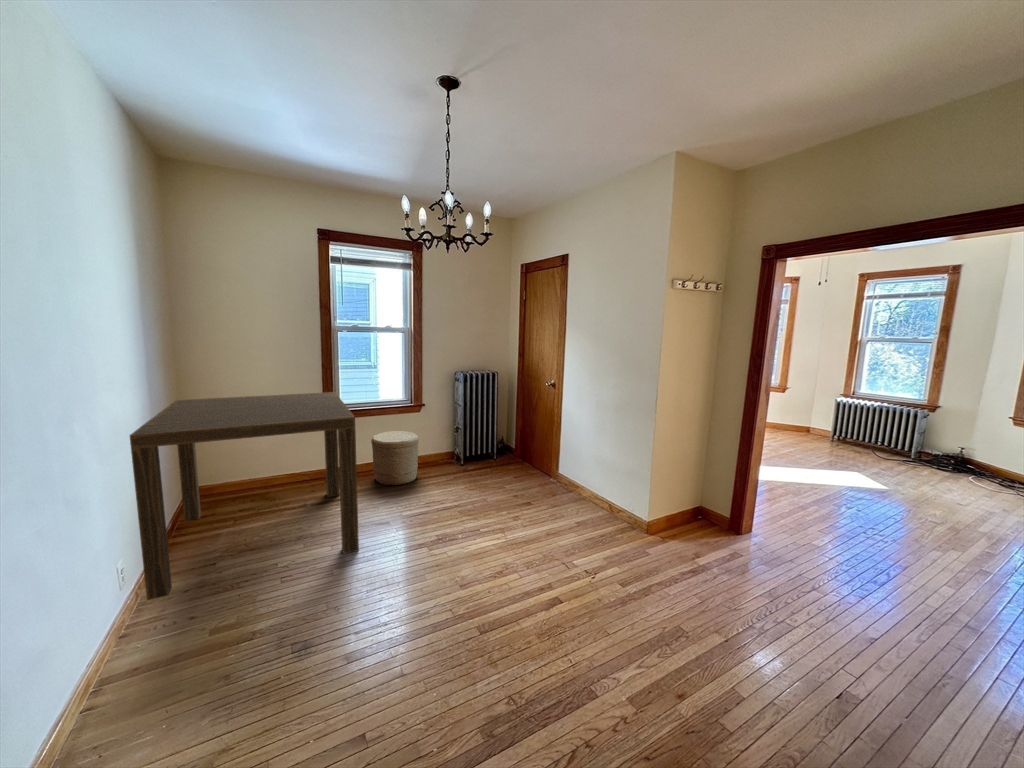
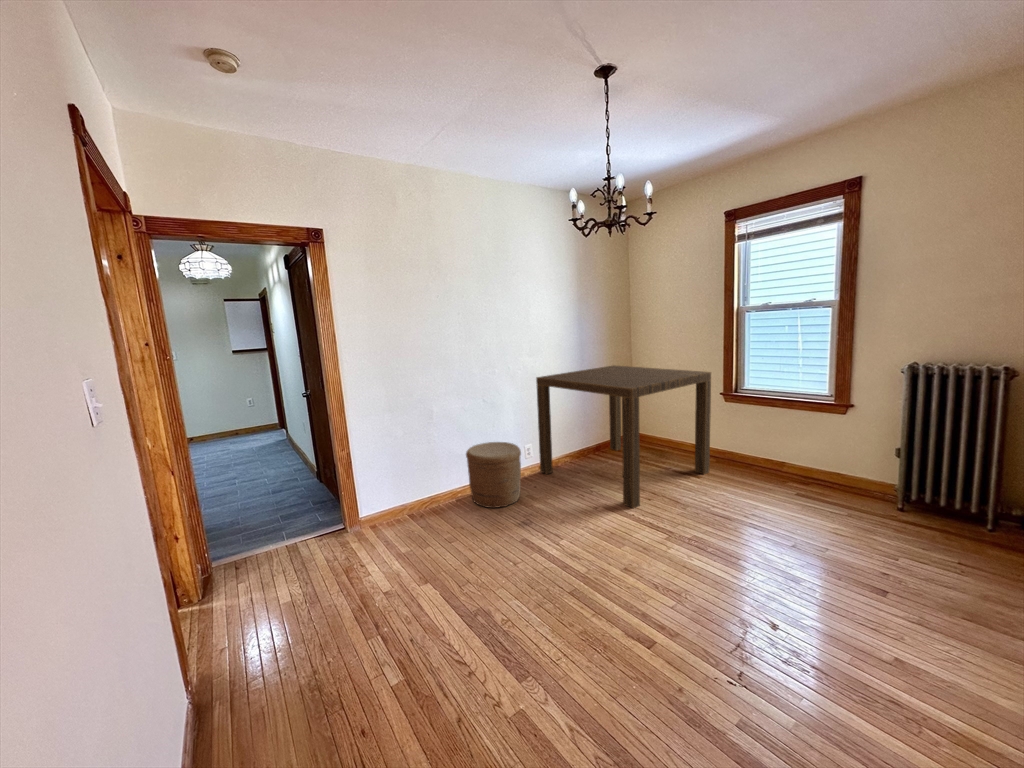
woven basket: present [371,431,419,485] -> present [466,442,521,508]

